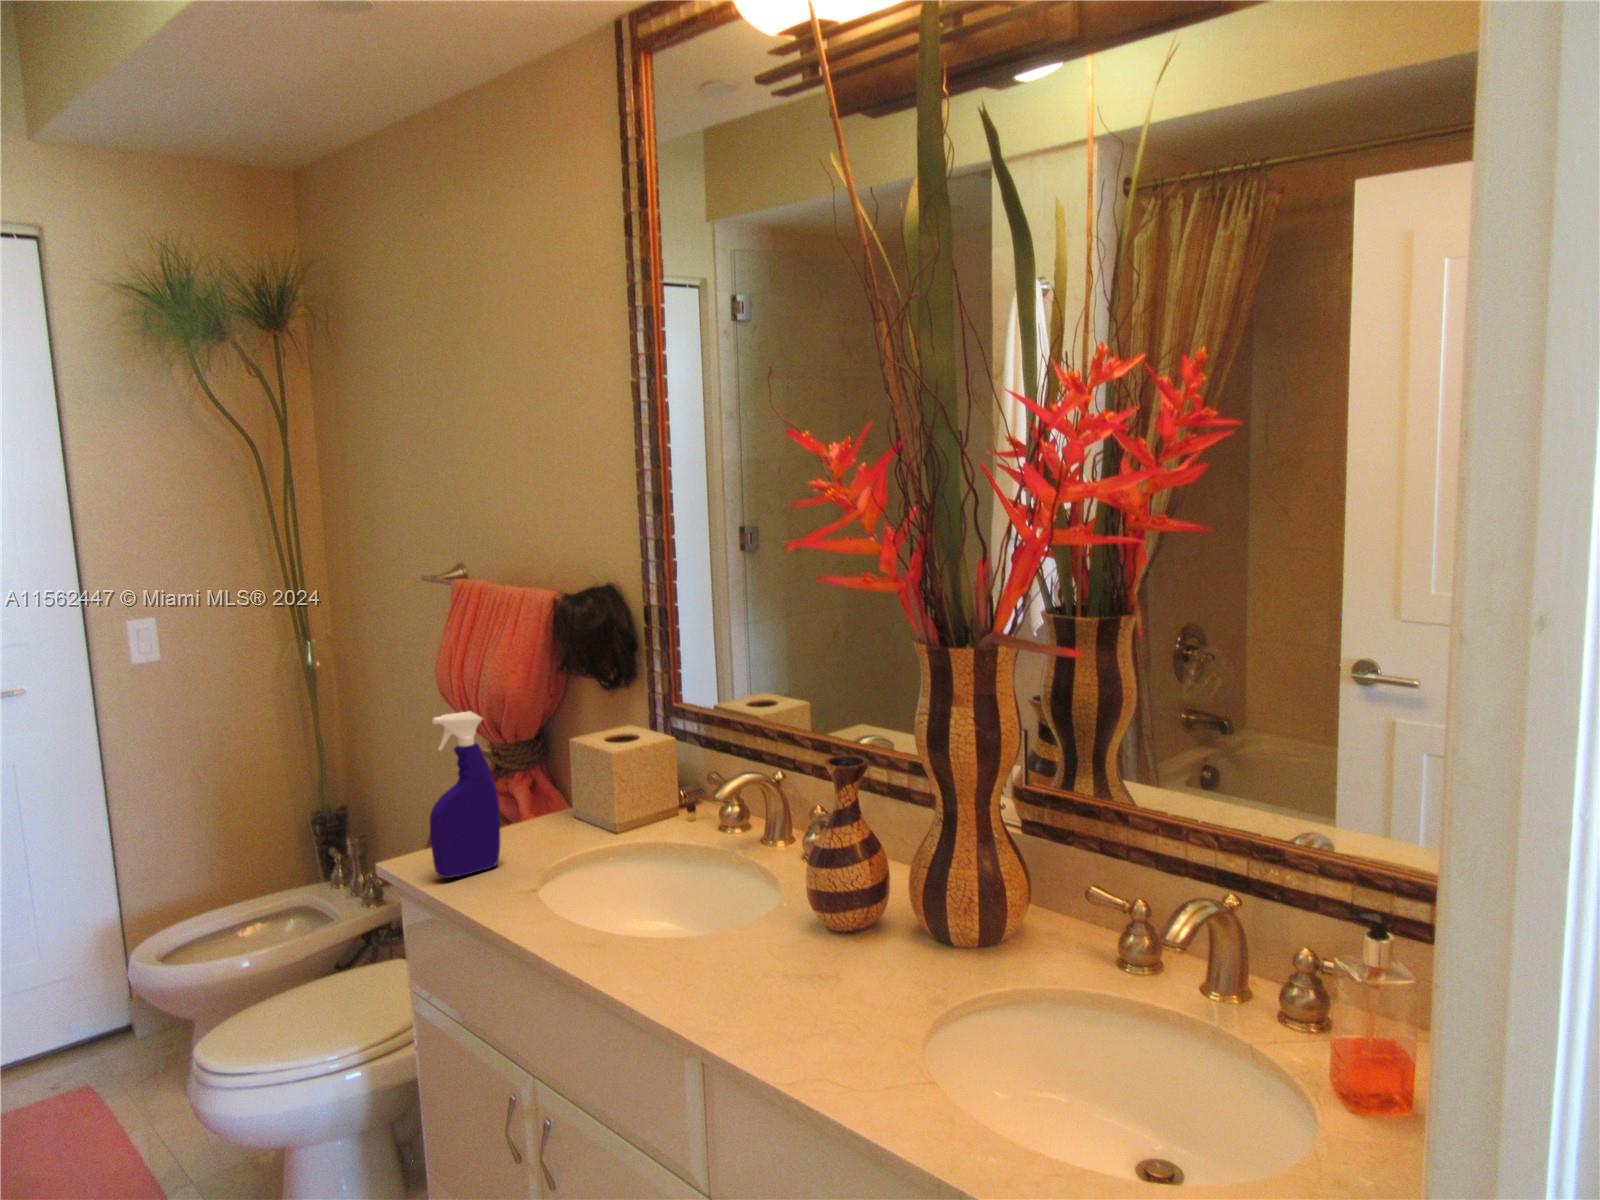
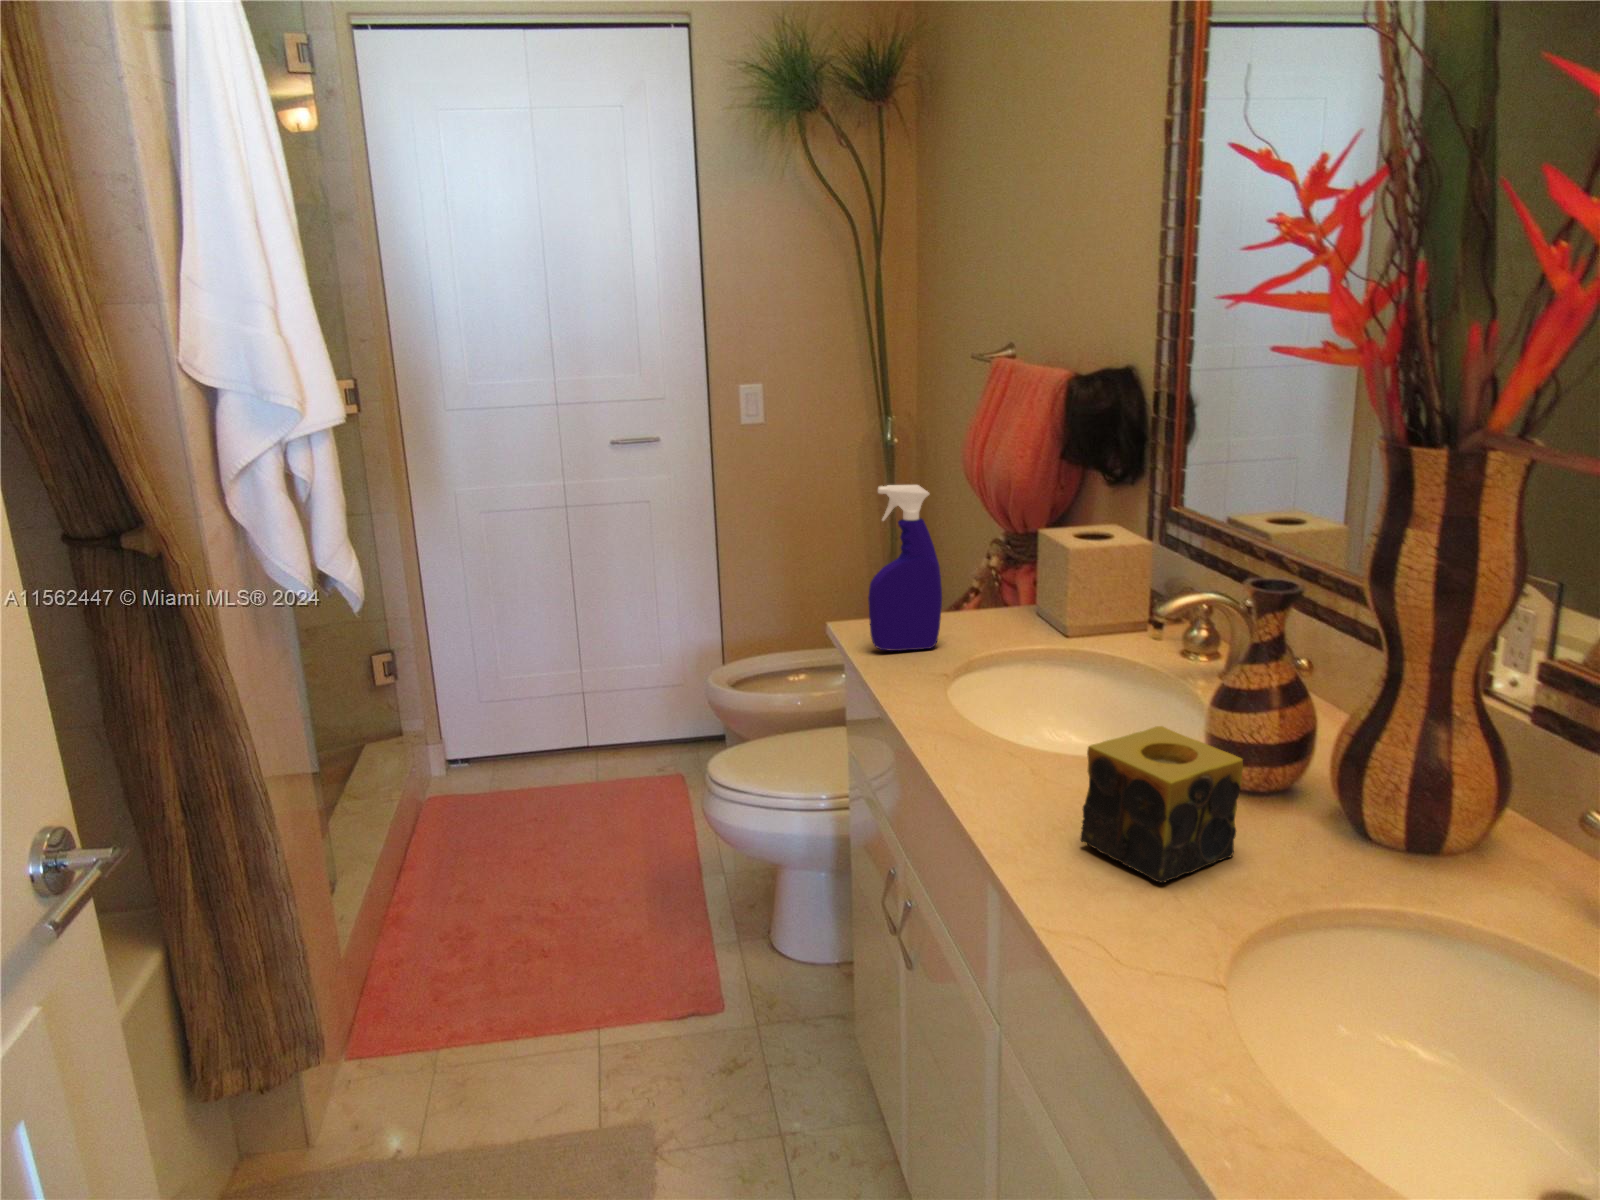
candle: none [755,891,872,1023] -> present [1080,726,1243,883]

